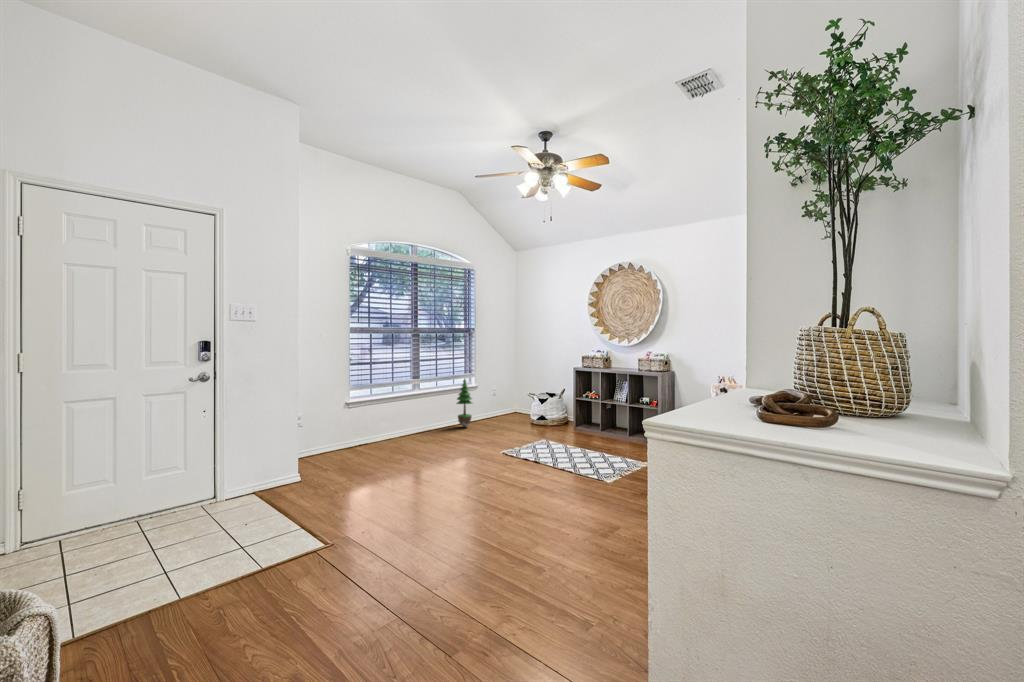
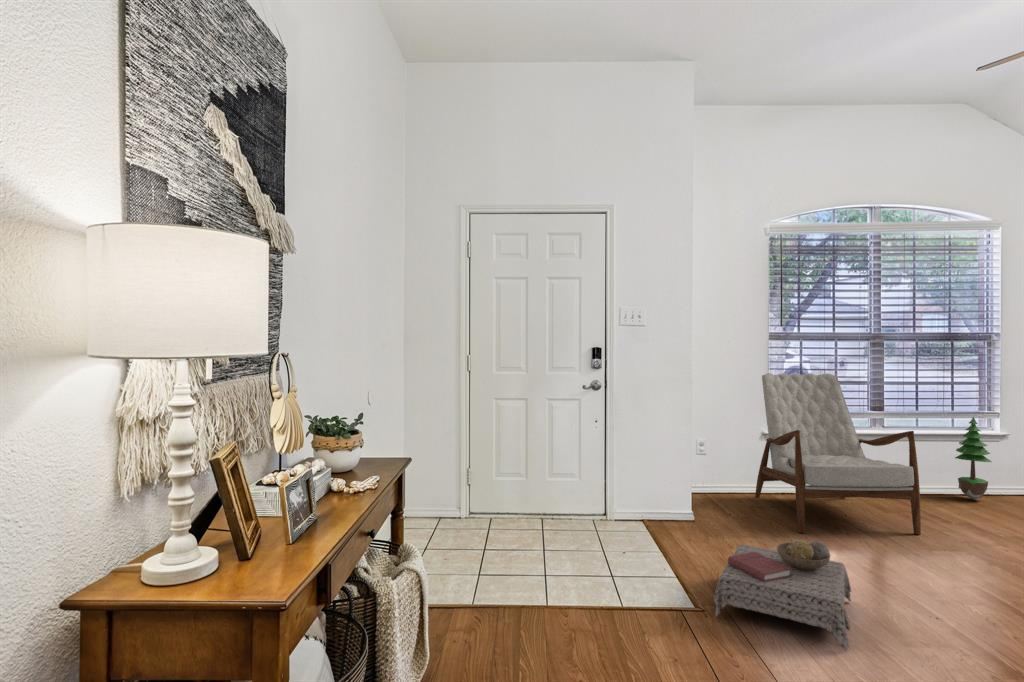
armchair: none [342,356,447,470] -> present [755,373,921,534]
ottoman: none [340,470,433,548] -> present [713,540,851,650]

